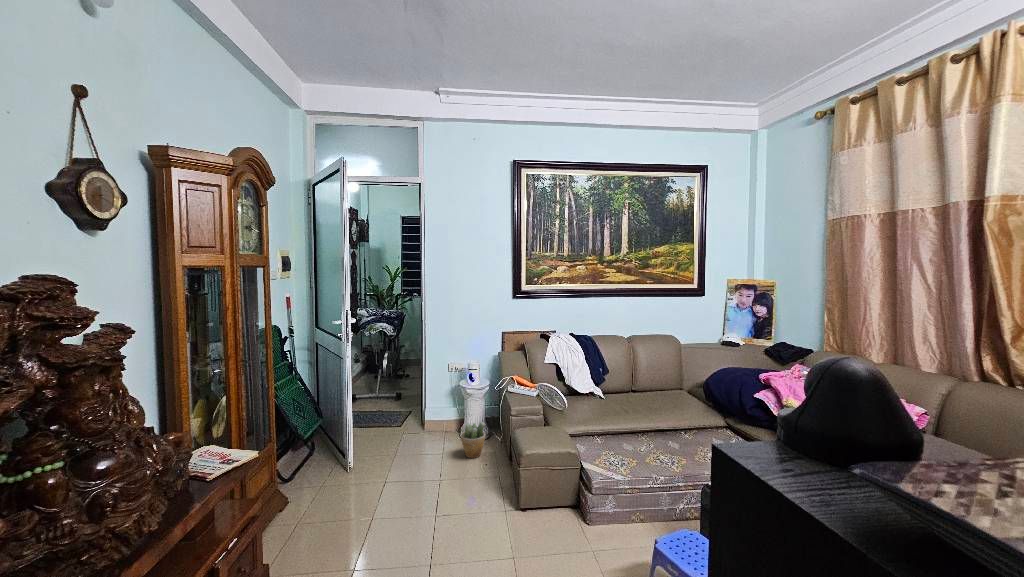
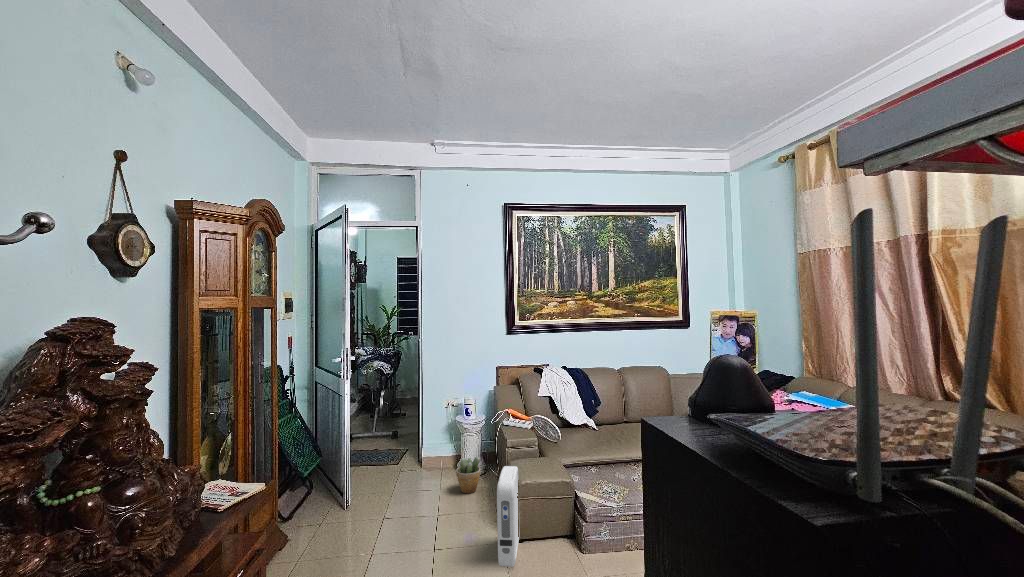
air purifier: none [503,435,525,537] -> present [497,466,520,567]

